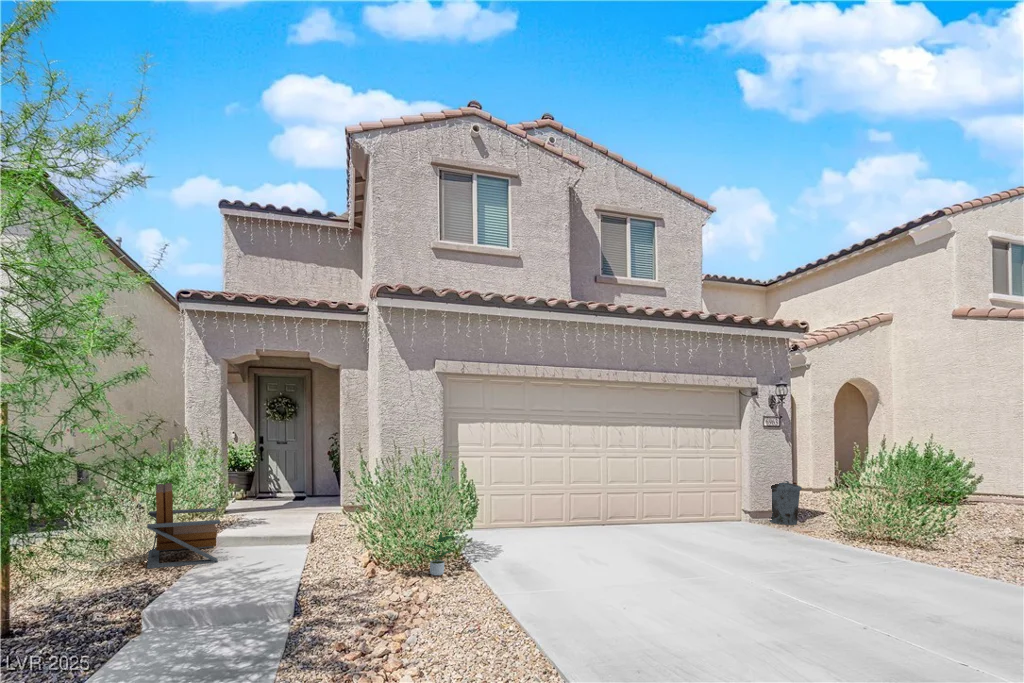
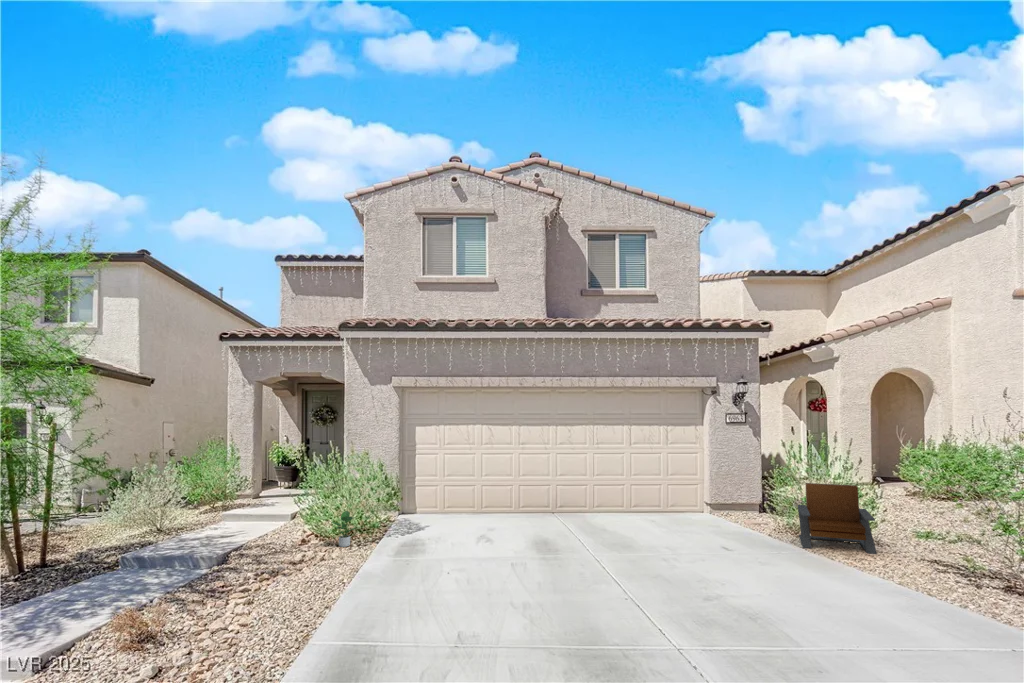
trash can: present [770,481,802,525] -> none [724,476,759,520]
lounge chair: present [147,483,220,569] -> present [798,483,877,554]

